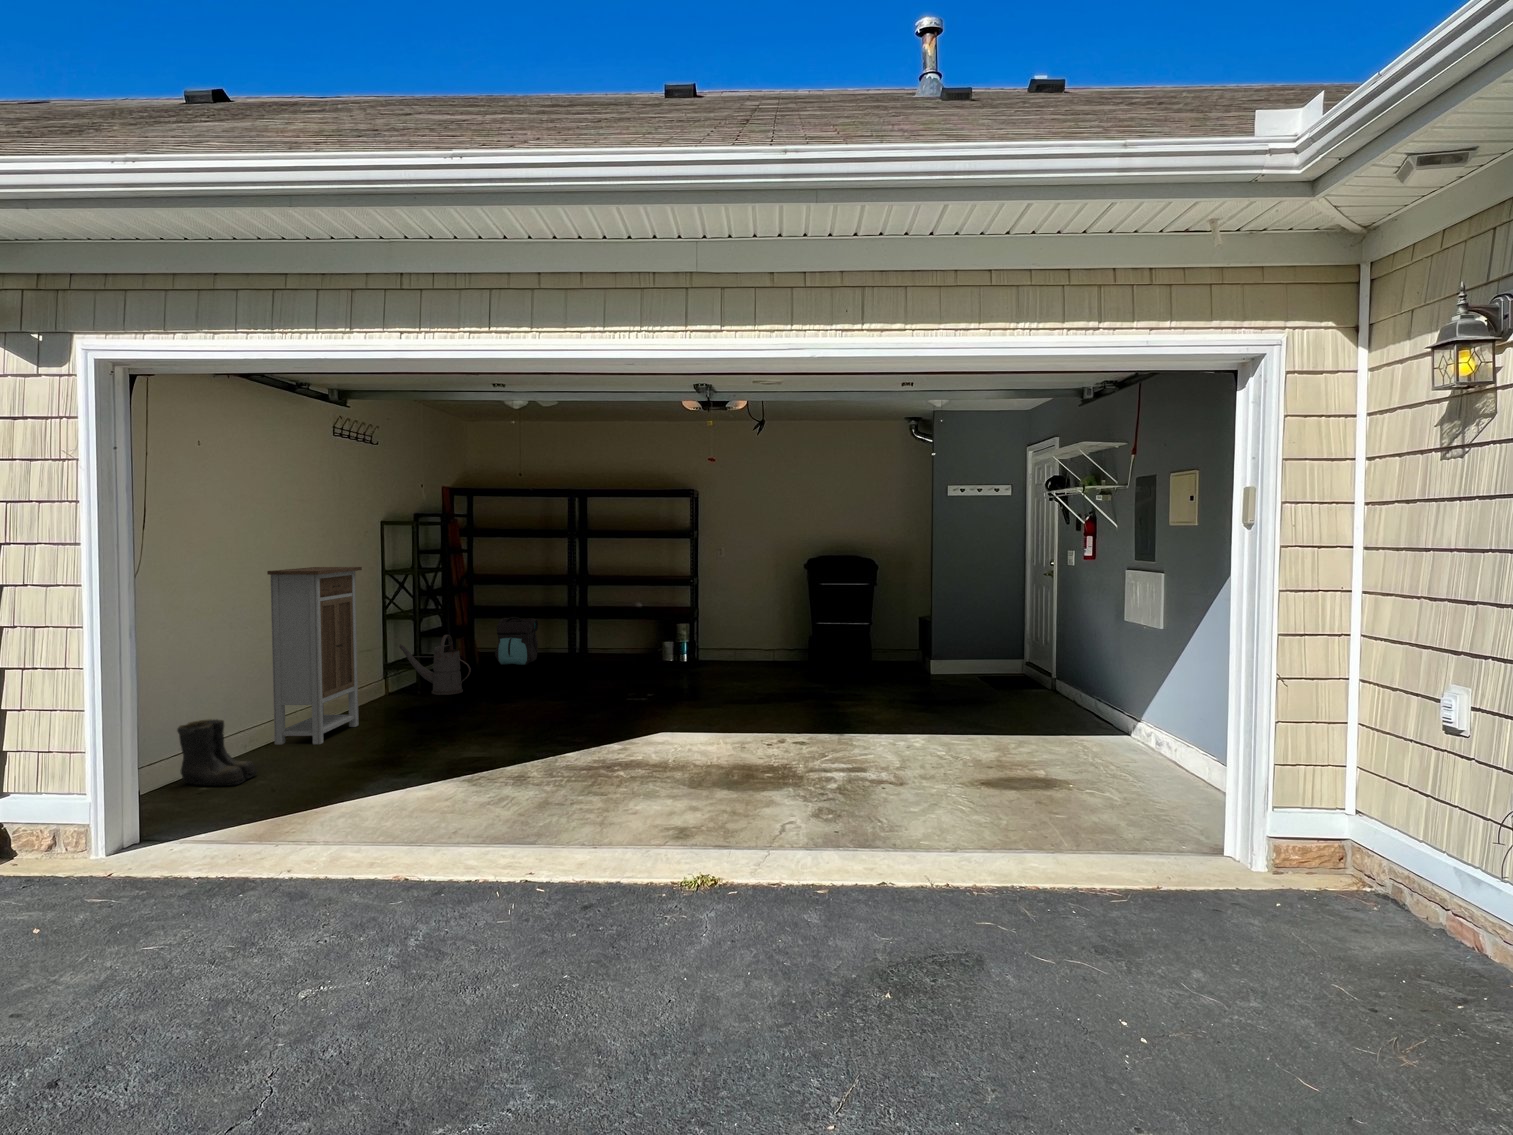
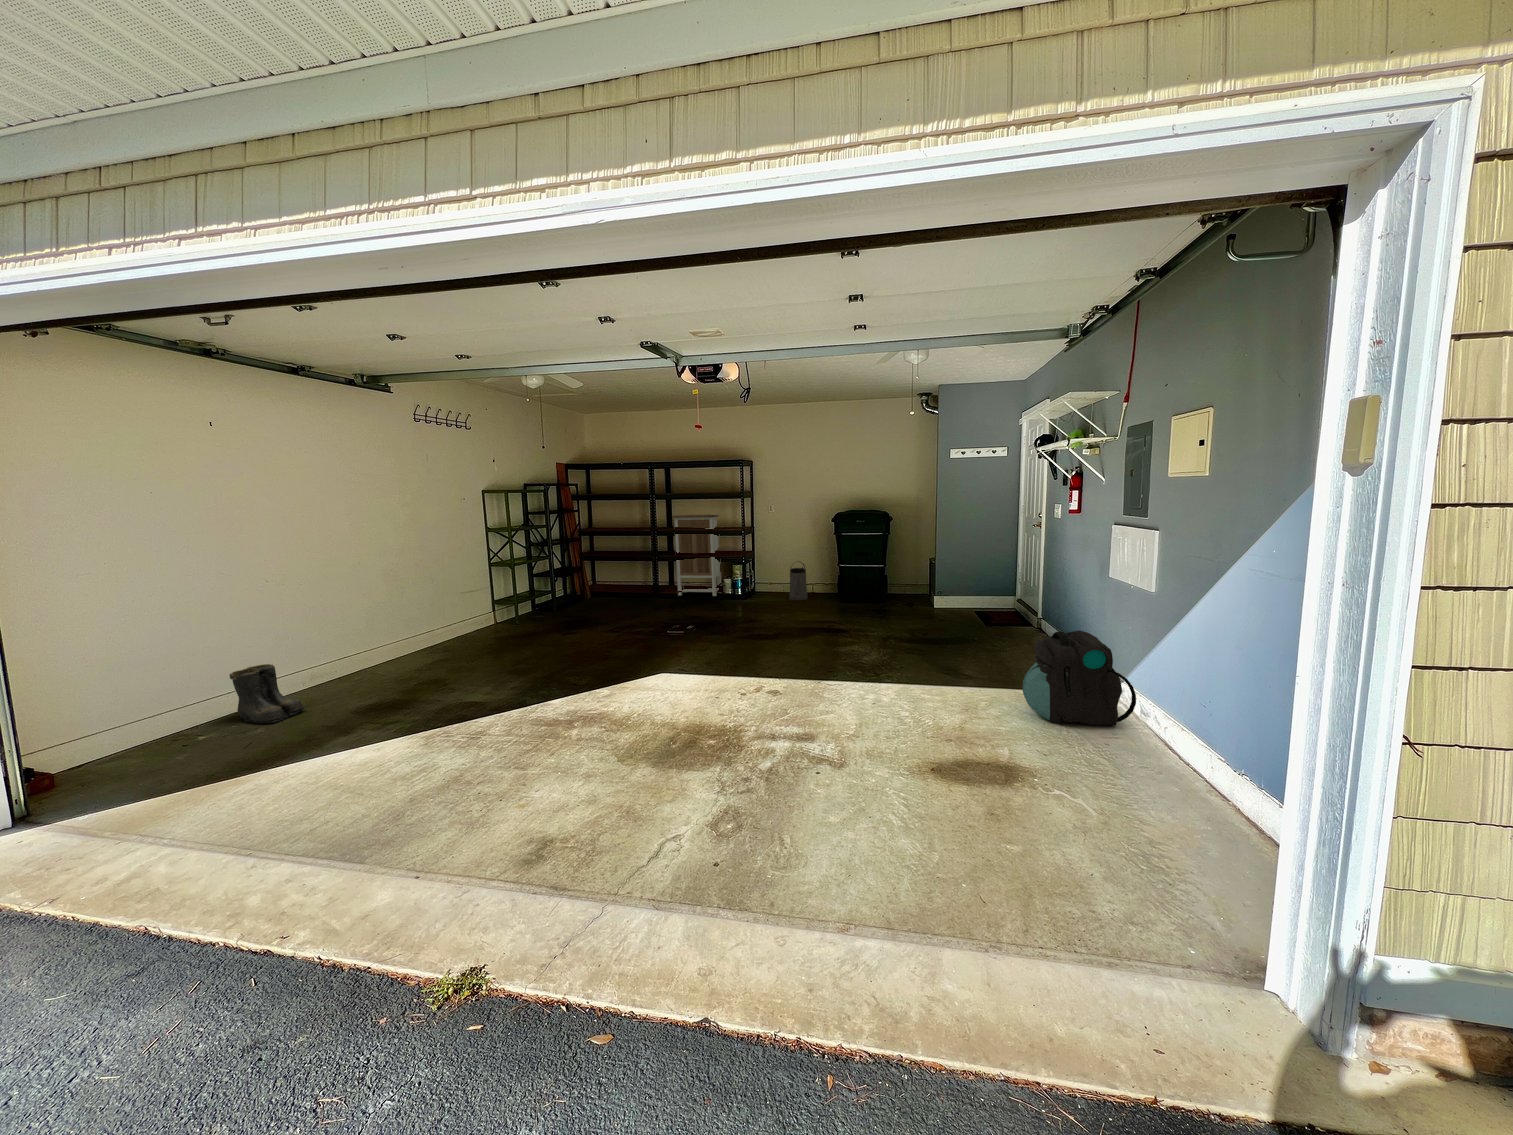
cabinet: present [267,567,362,744] -> present [672,515,721,596]
backpack: present [495,617,538,665] -> present [1023,630,1136,726]
watering can: present [399,635,471,695] -> present [789,561,808,600]

